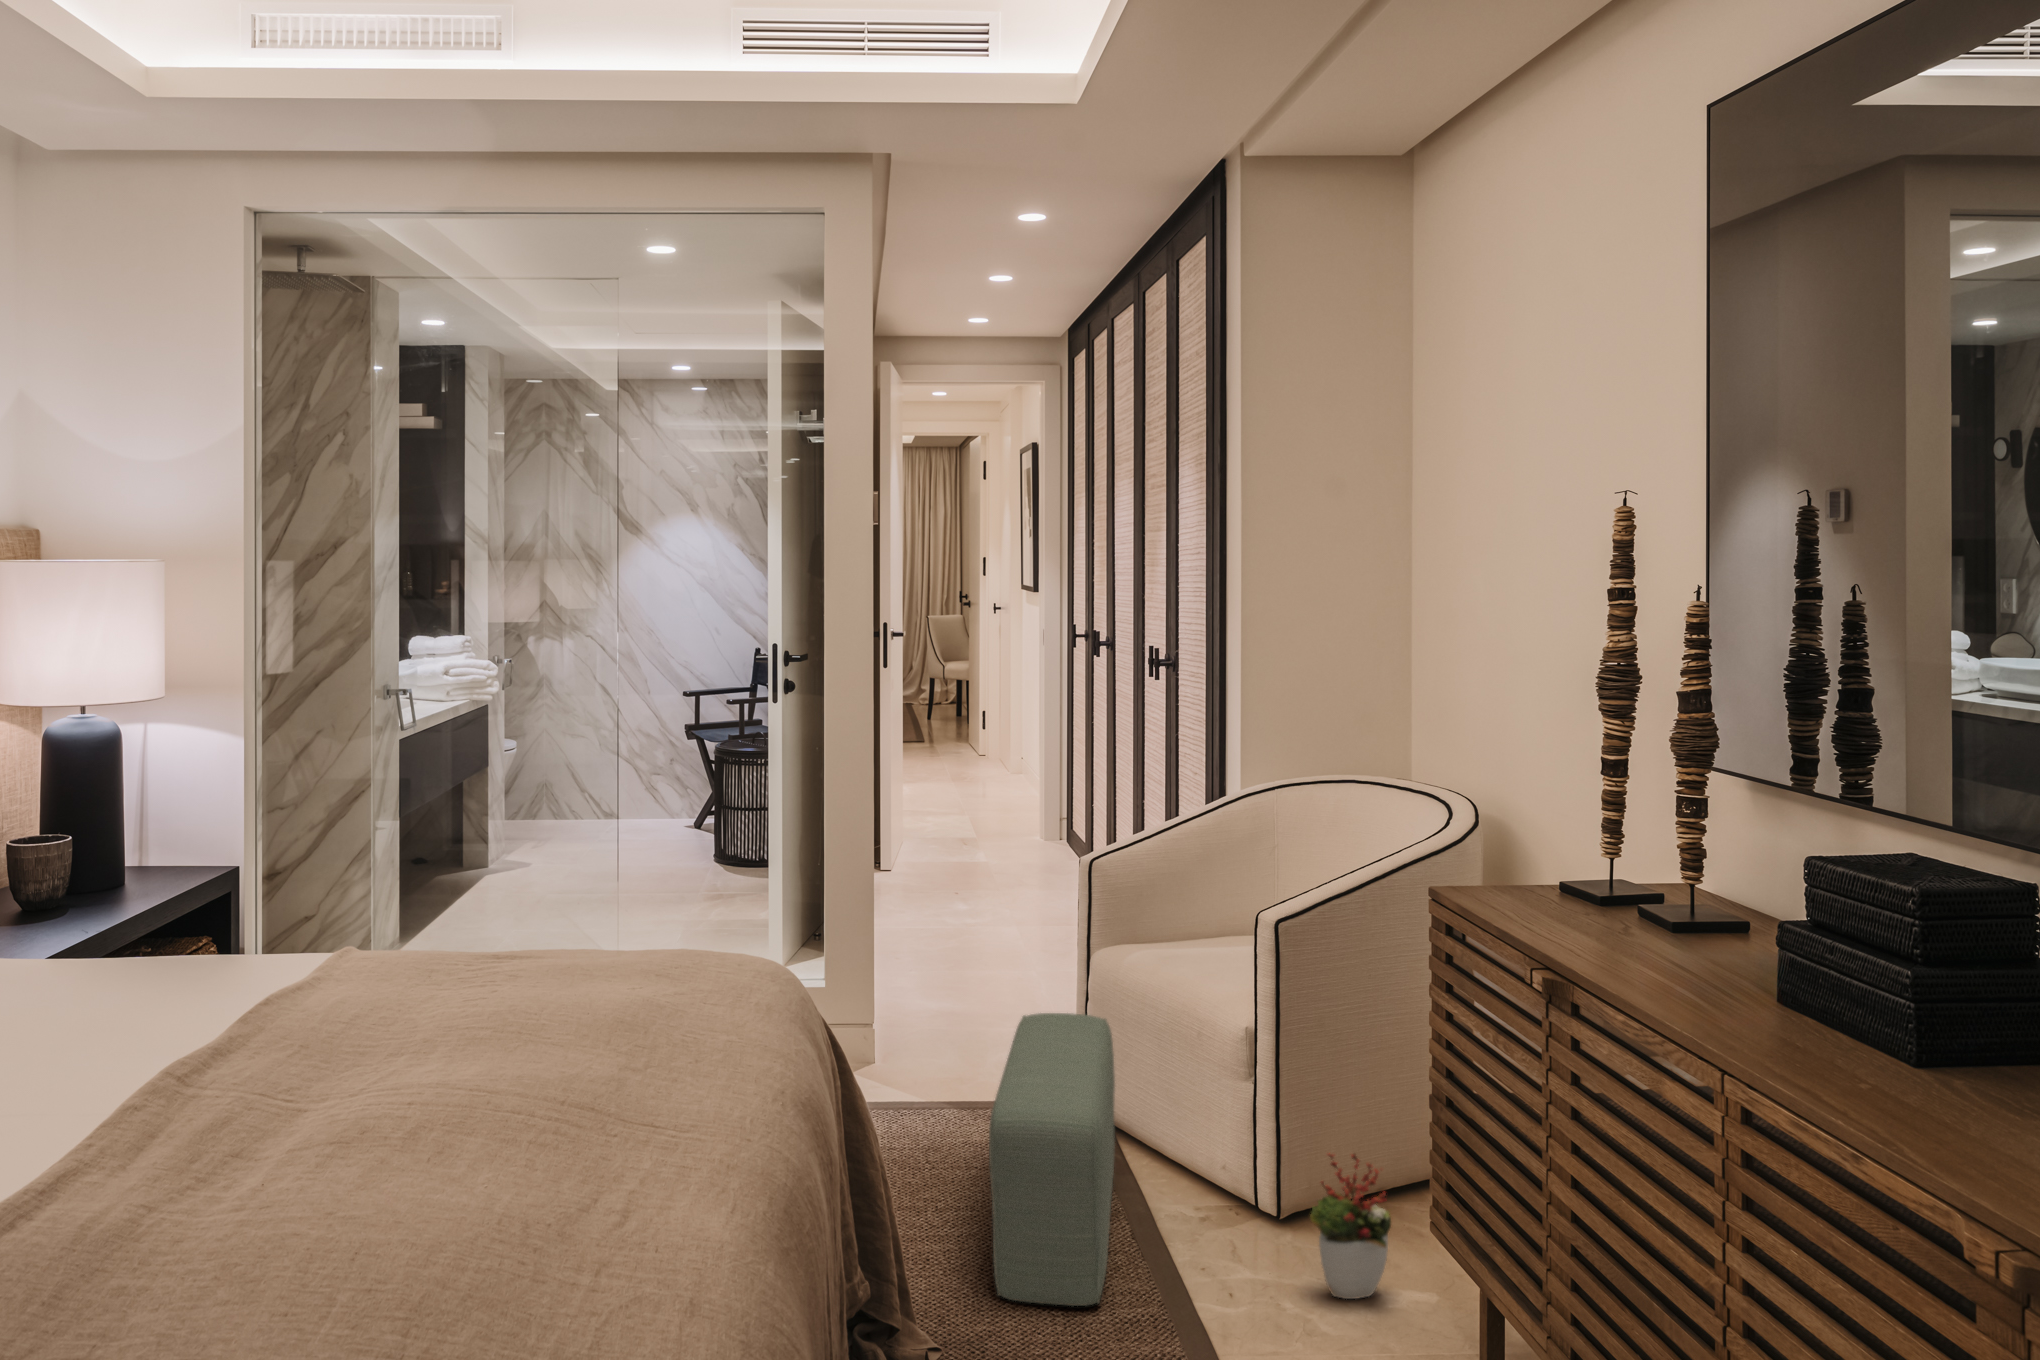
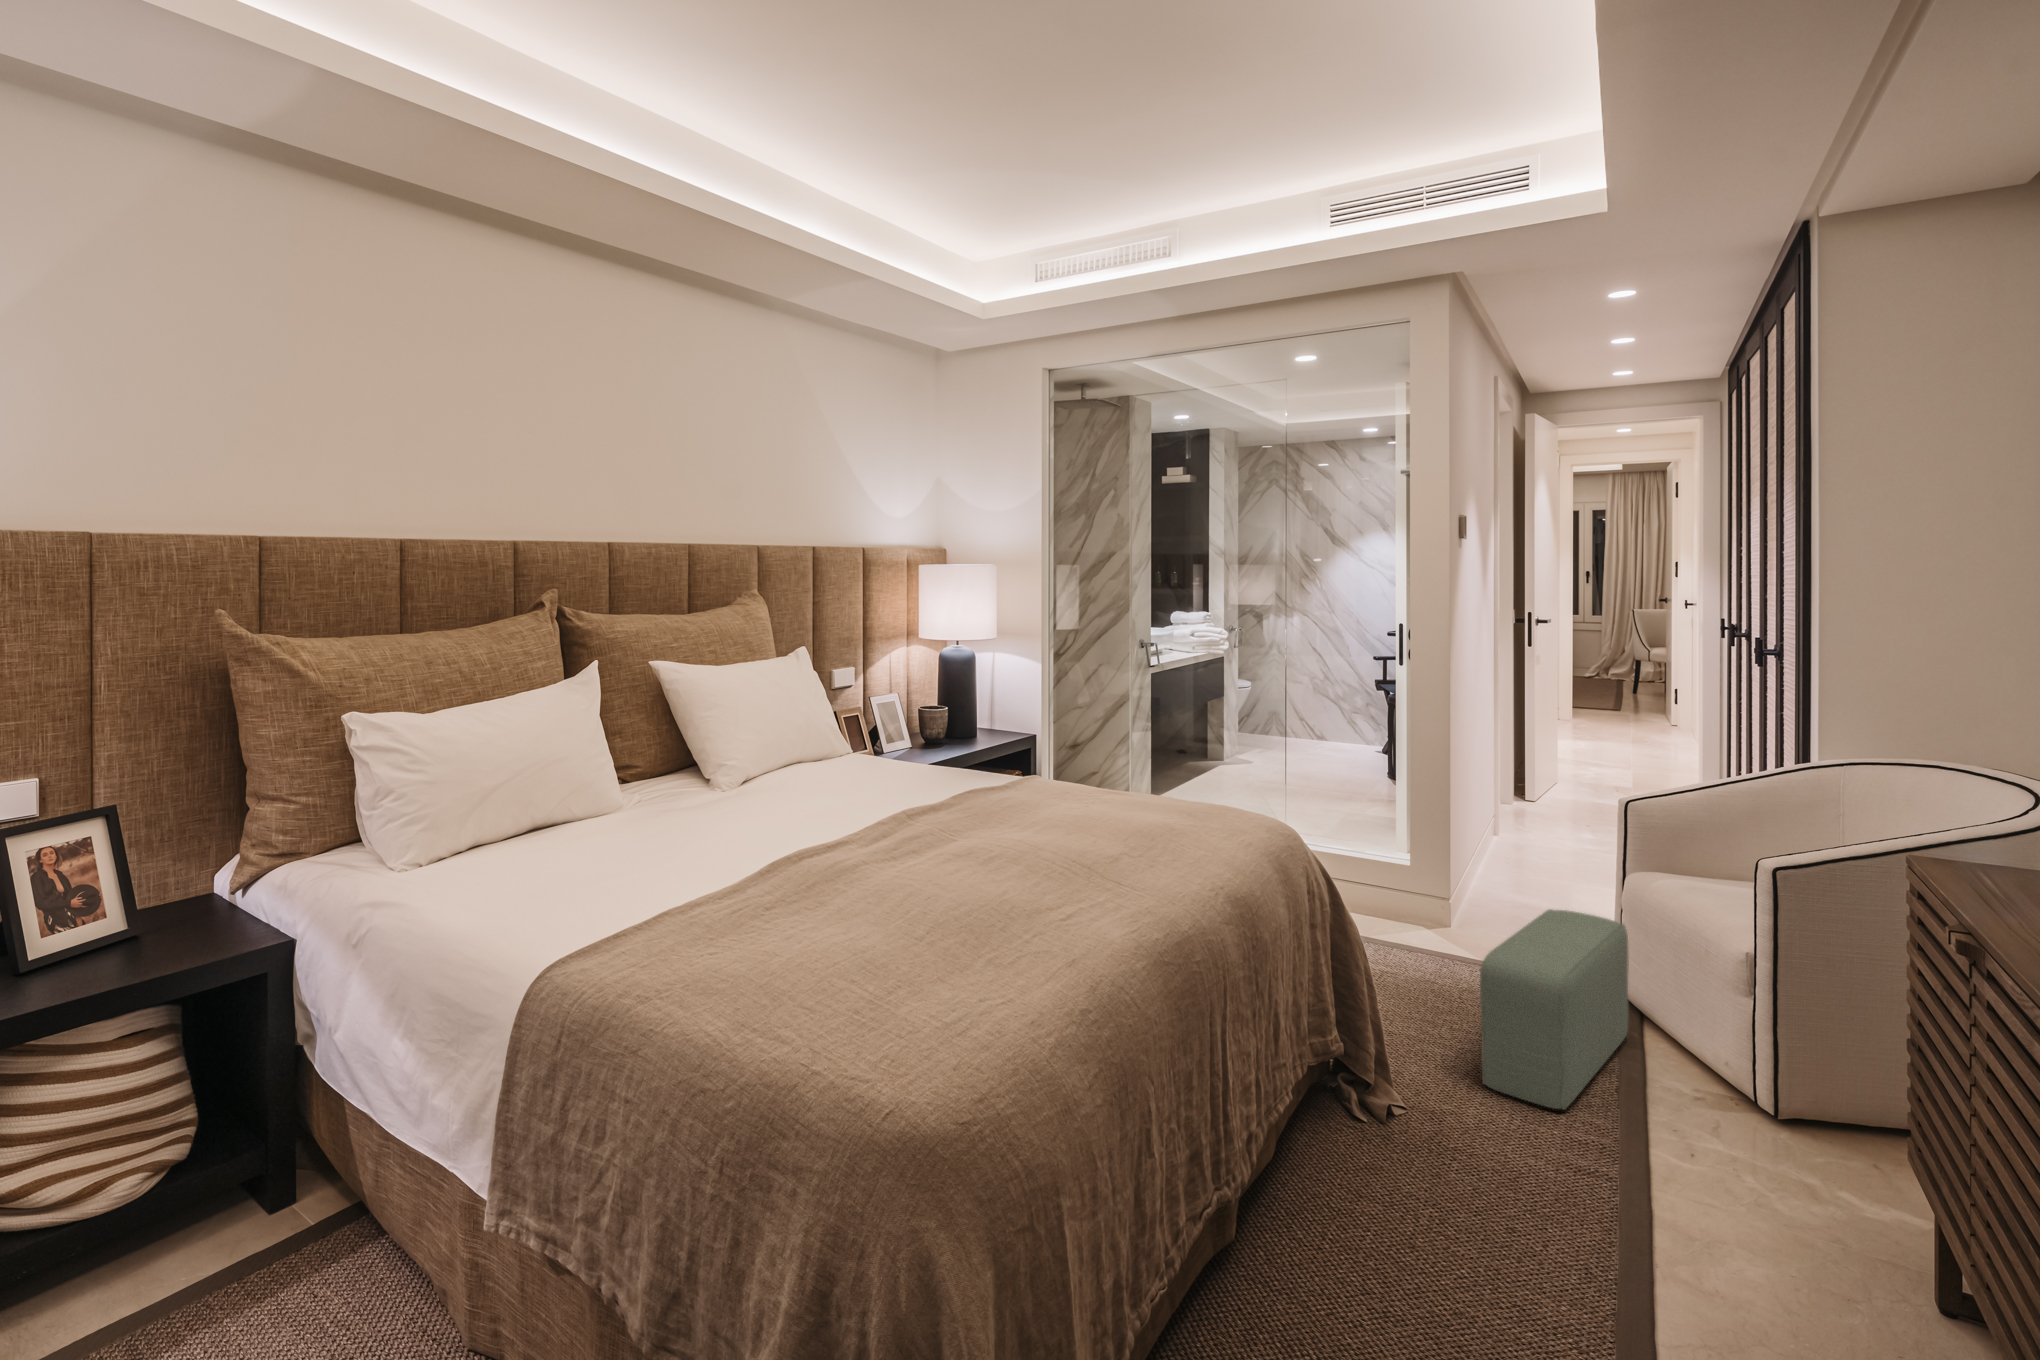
decorative plant: present [1310,1153,1391,1299] -> none [1770,1054,1859,1177]

